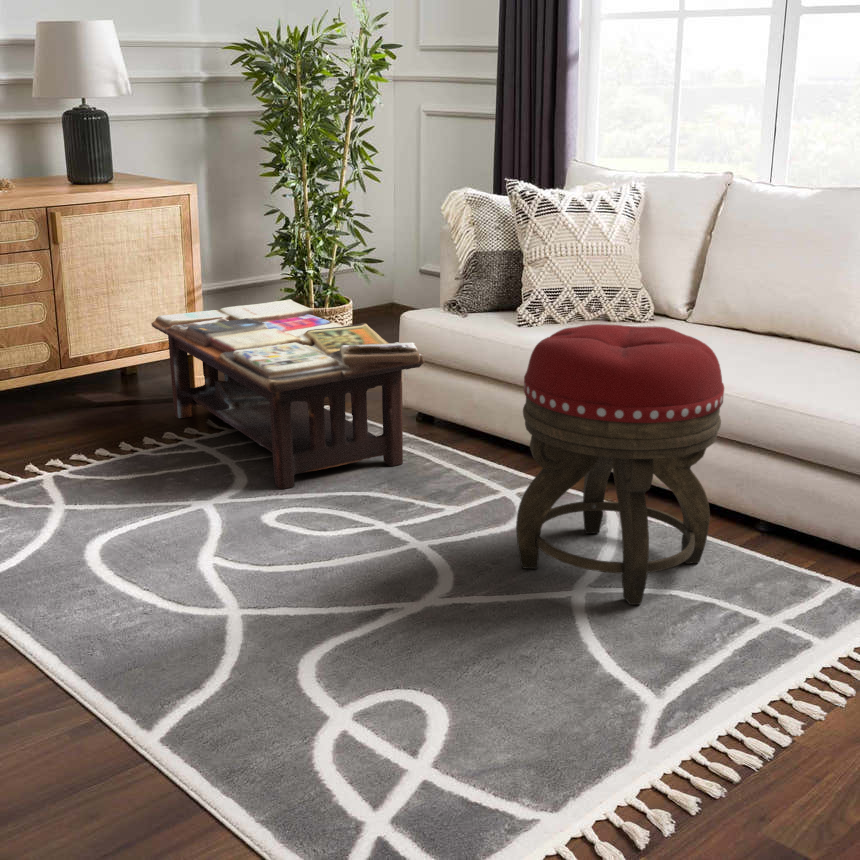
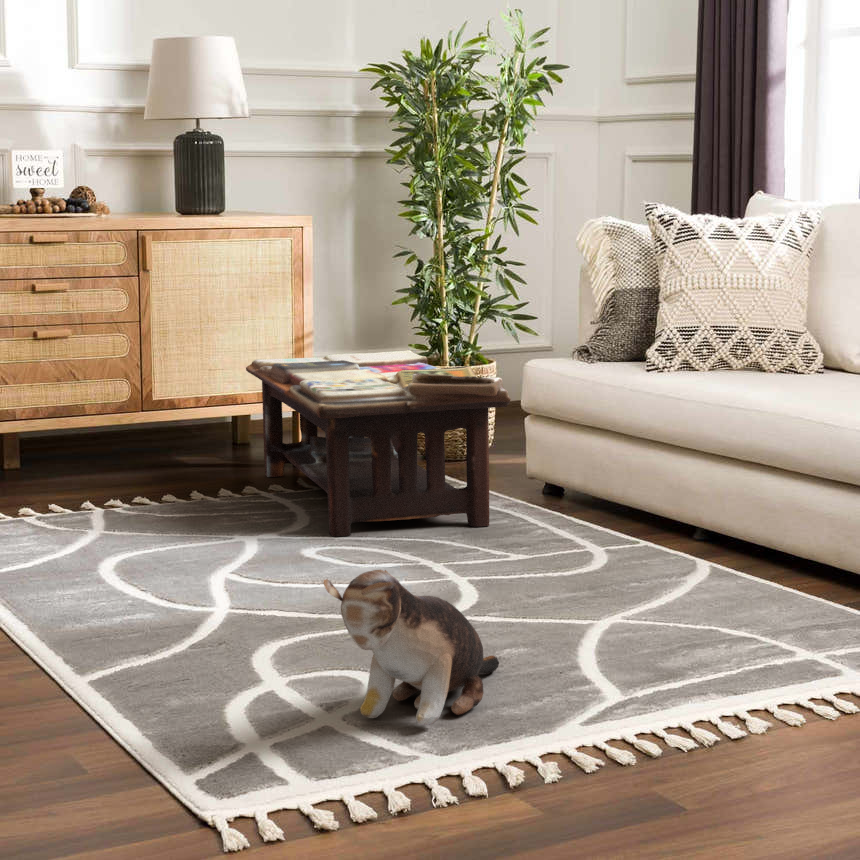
footstool: present [516,324,724,605] -> none [547,333,789,652]
plush toy: none [432,604,541,731] -> present [324,570,499,725]

